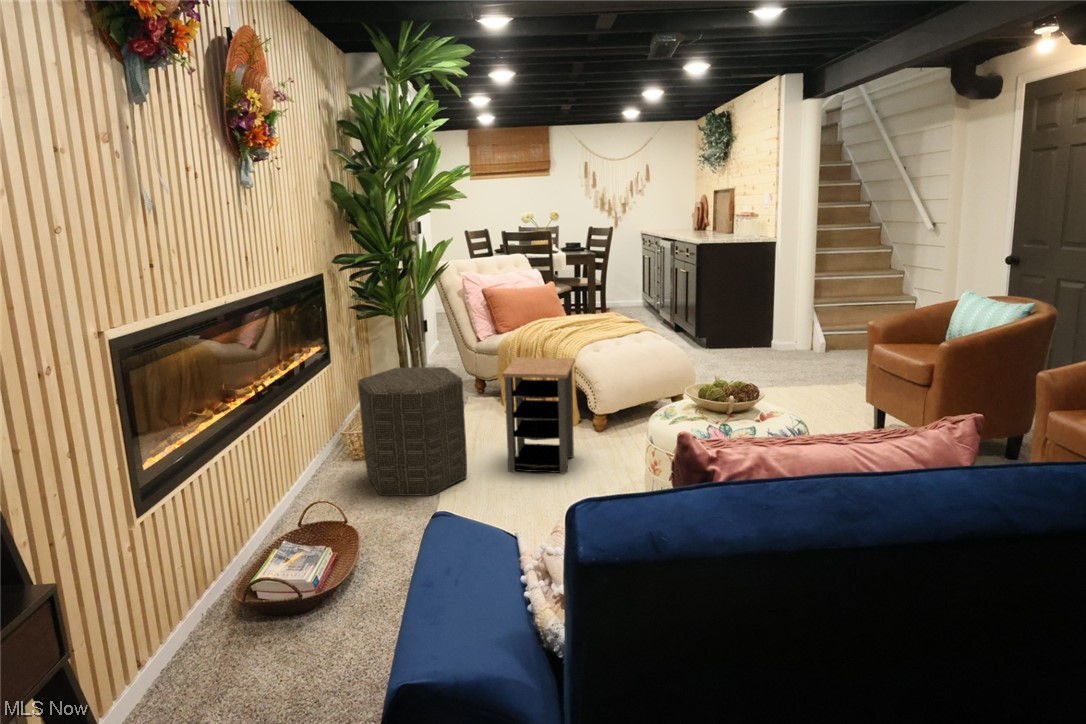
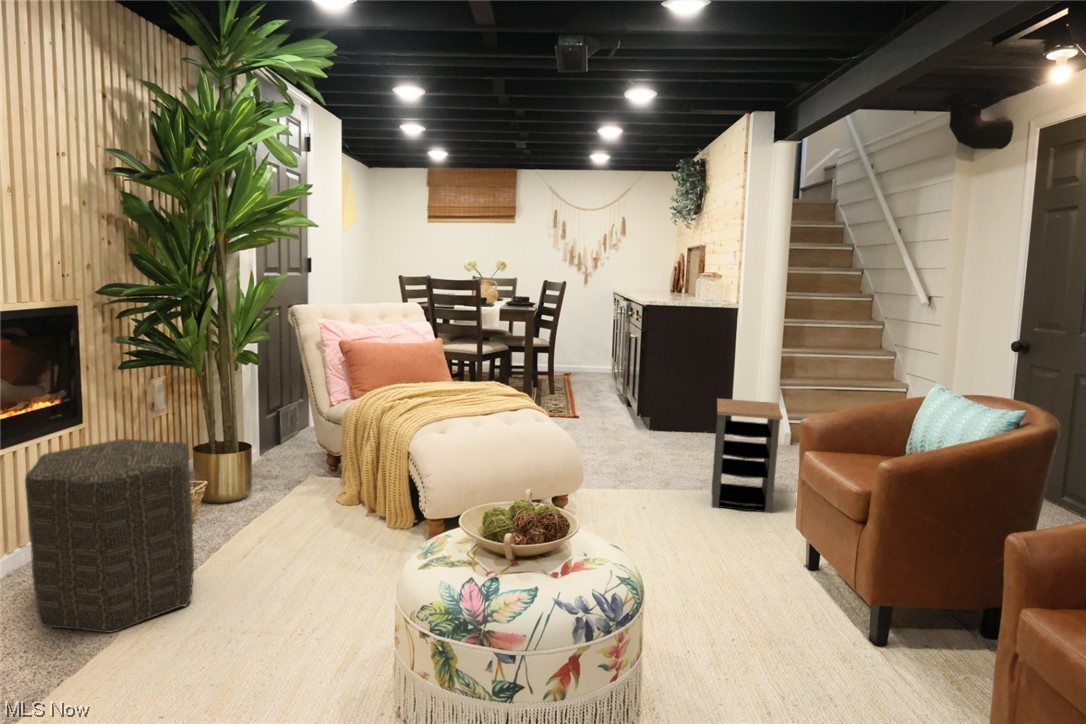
side table: present [502,358,575,474] -> present [711,399,783,513]

